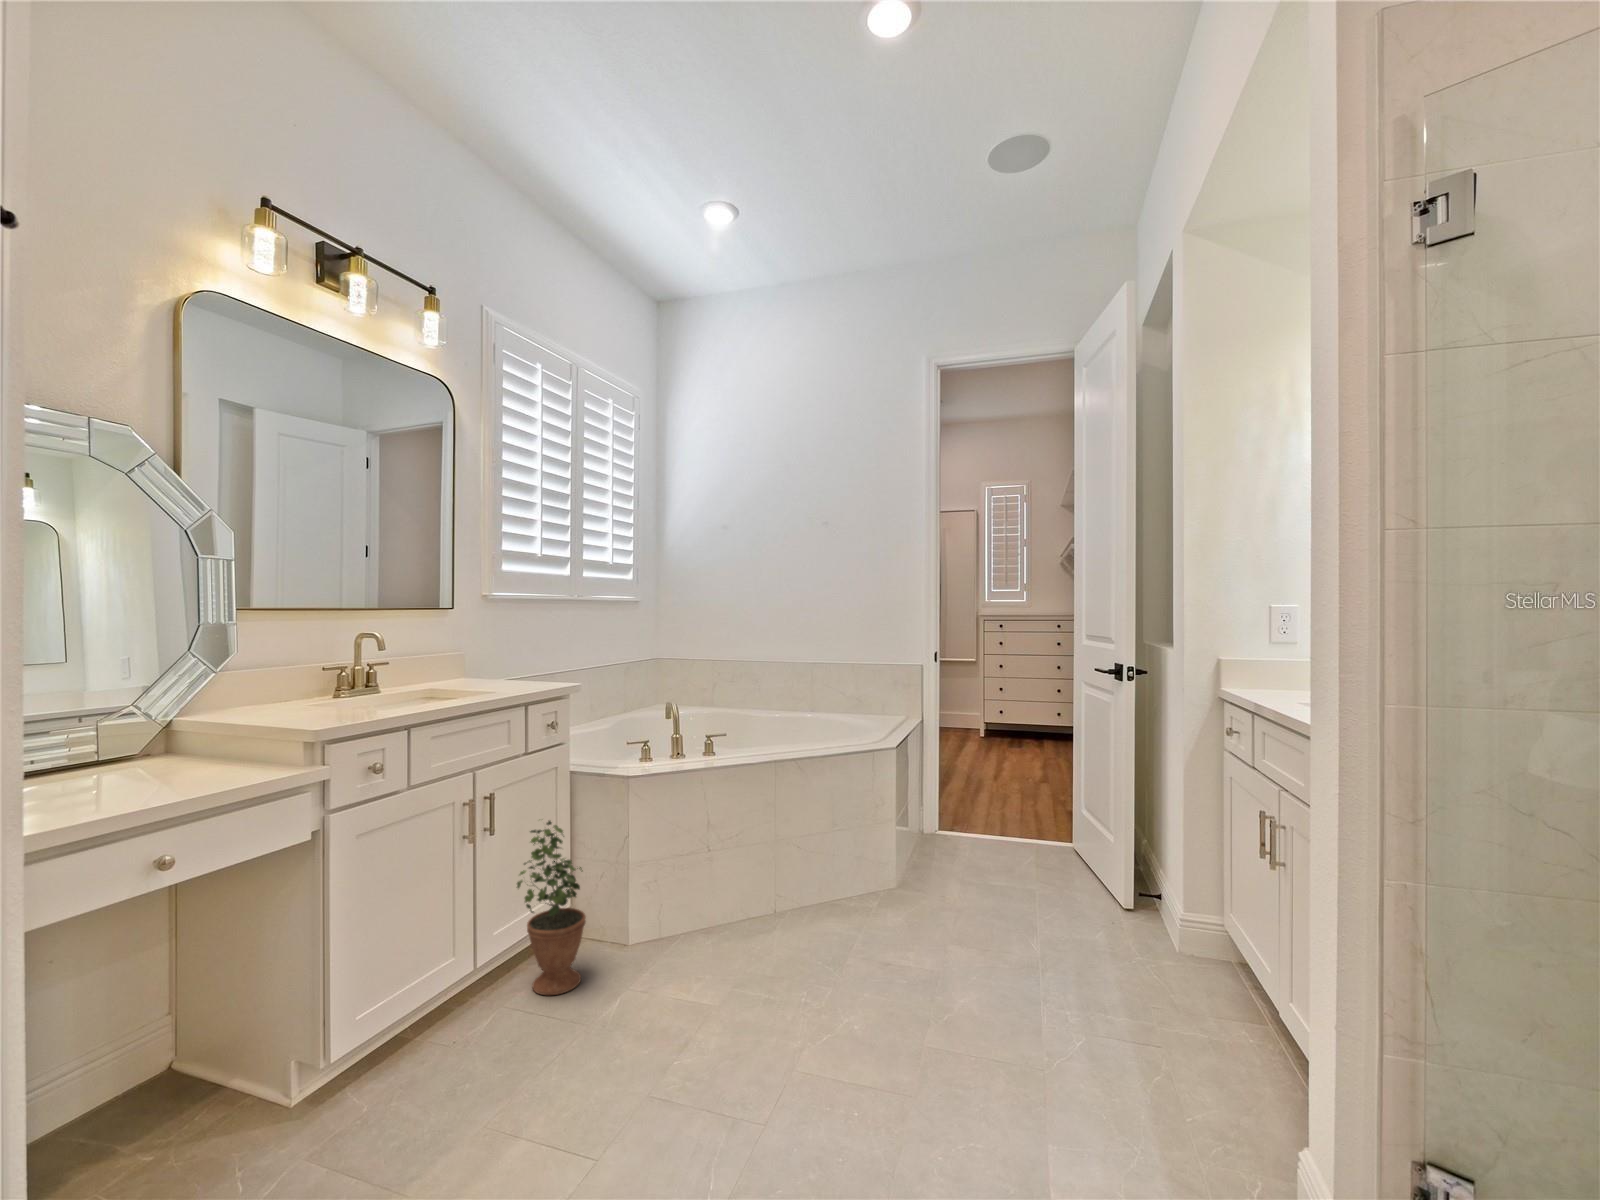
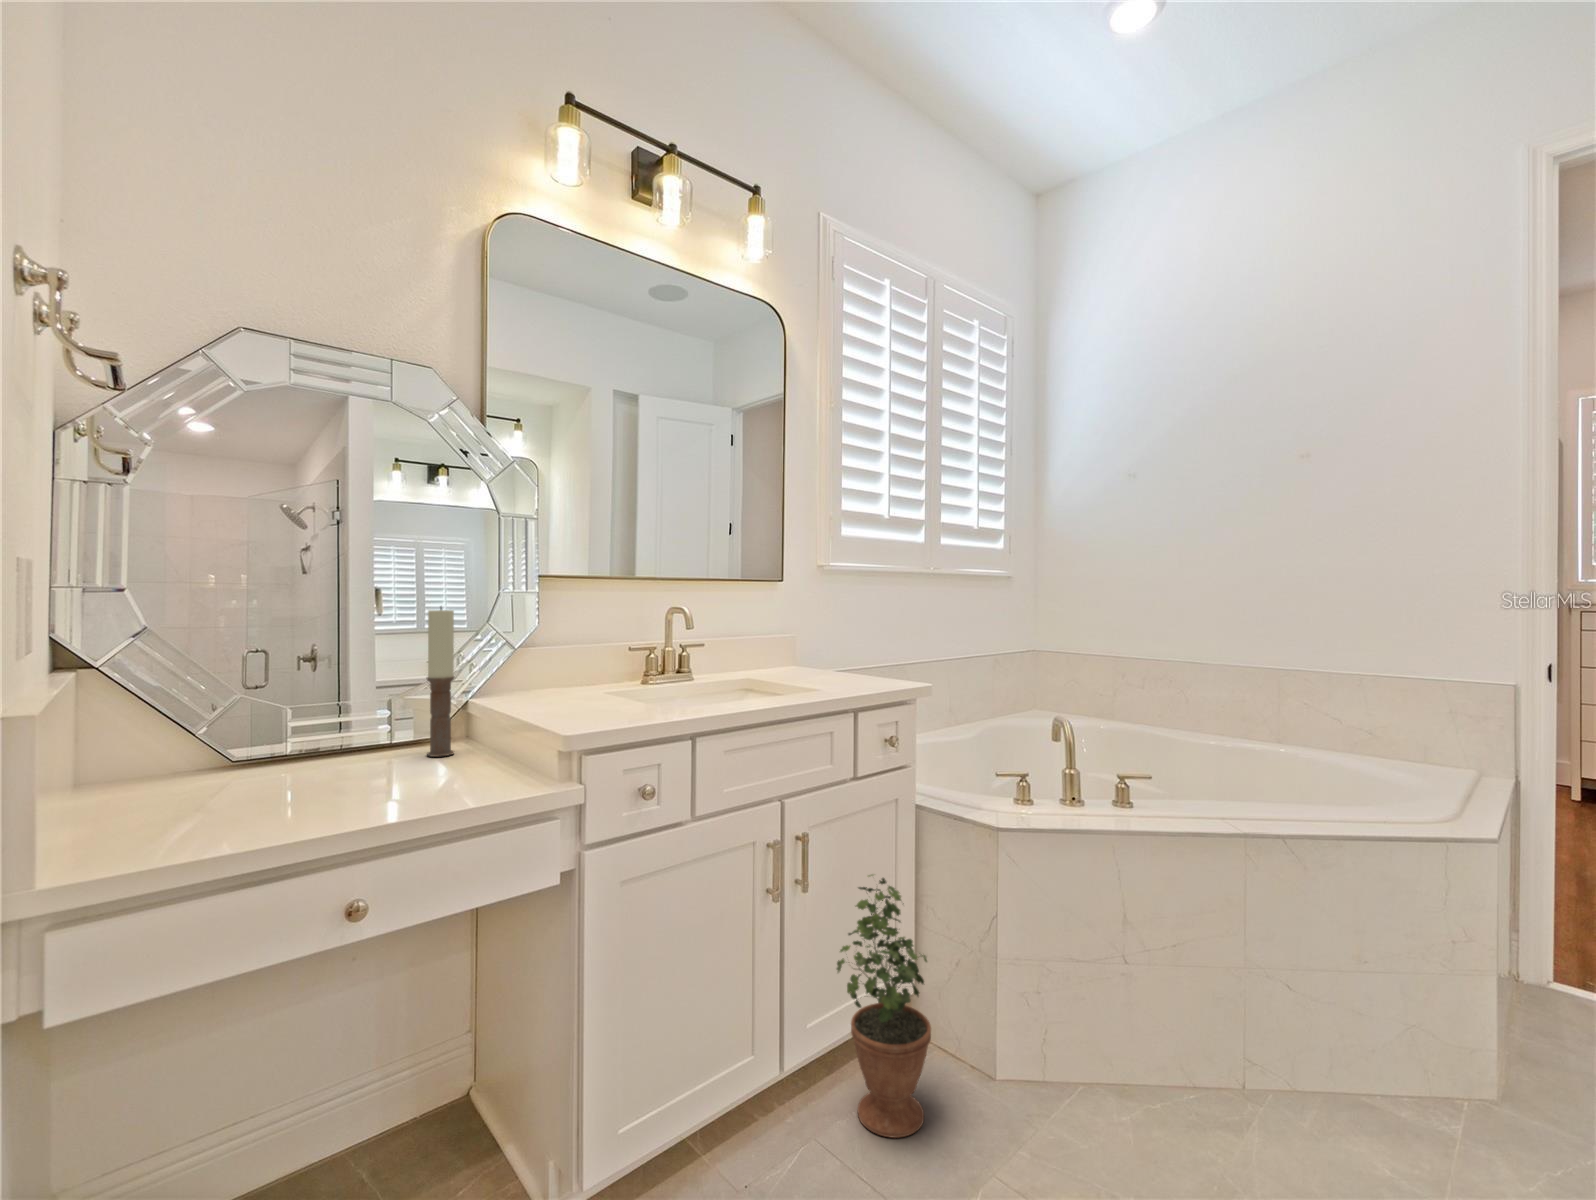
candle: none [141,637,170,767] -> present [426,607,455,757]

